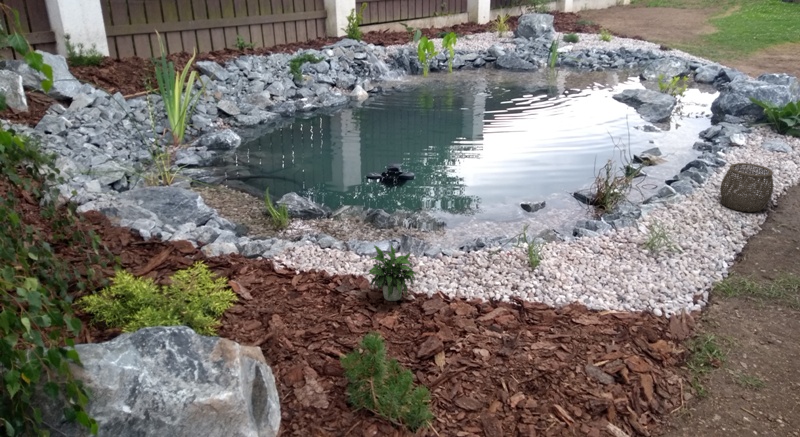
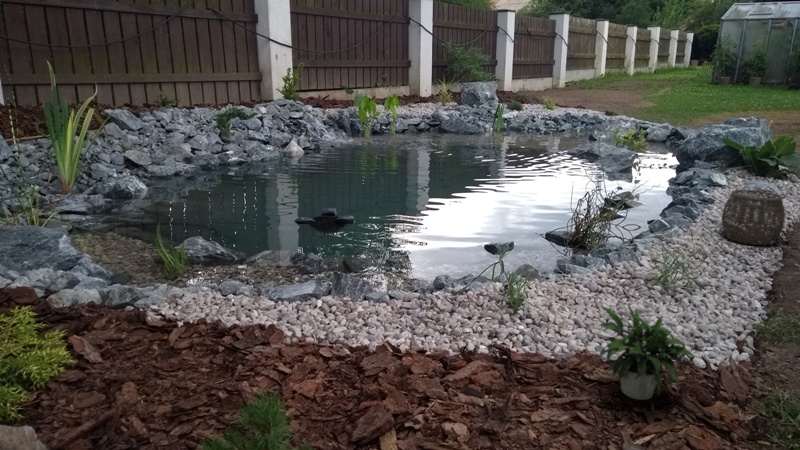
potted plant: present [367,245,416,301] -> present [600,305,694,400]

